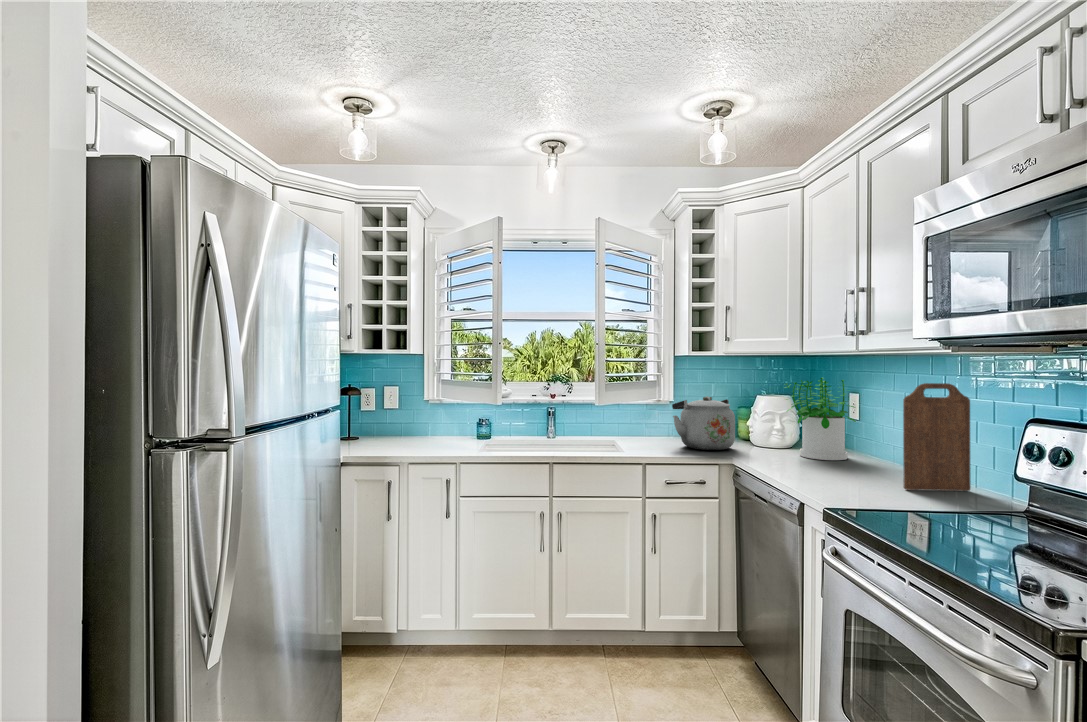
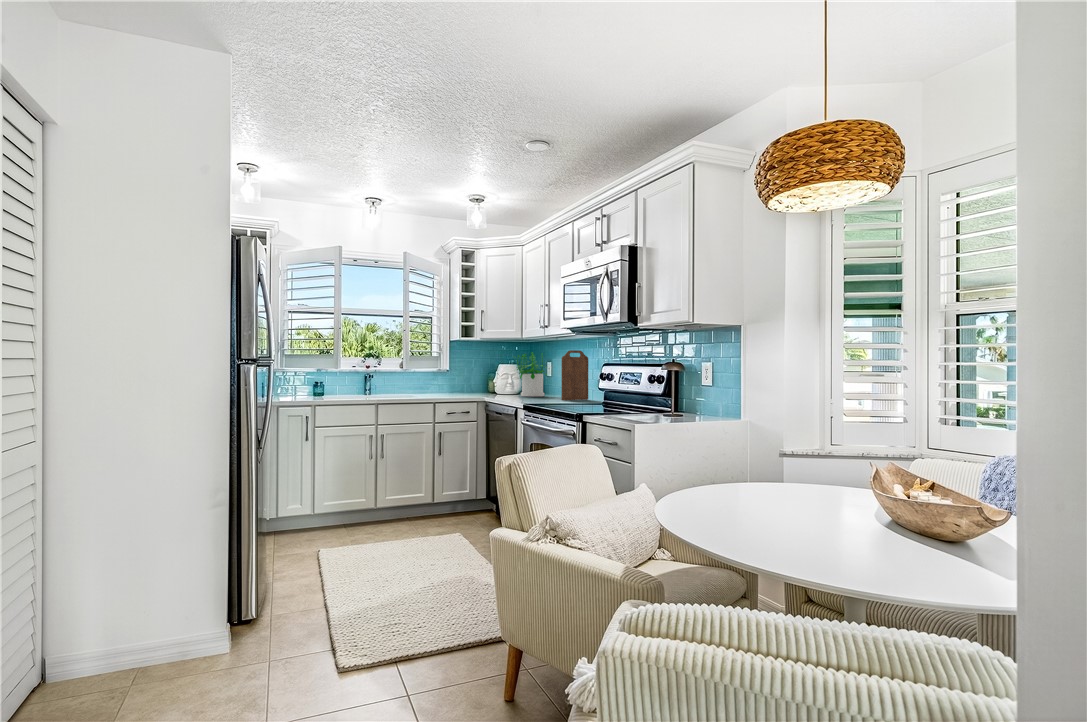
kettle: present [672,396,735,450] -> none [449,364,486,396]

